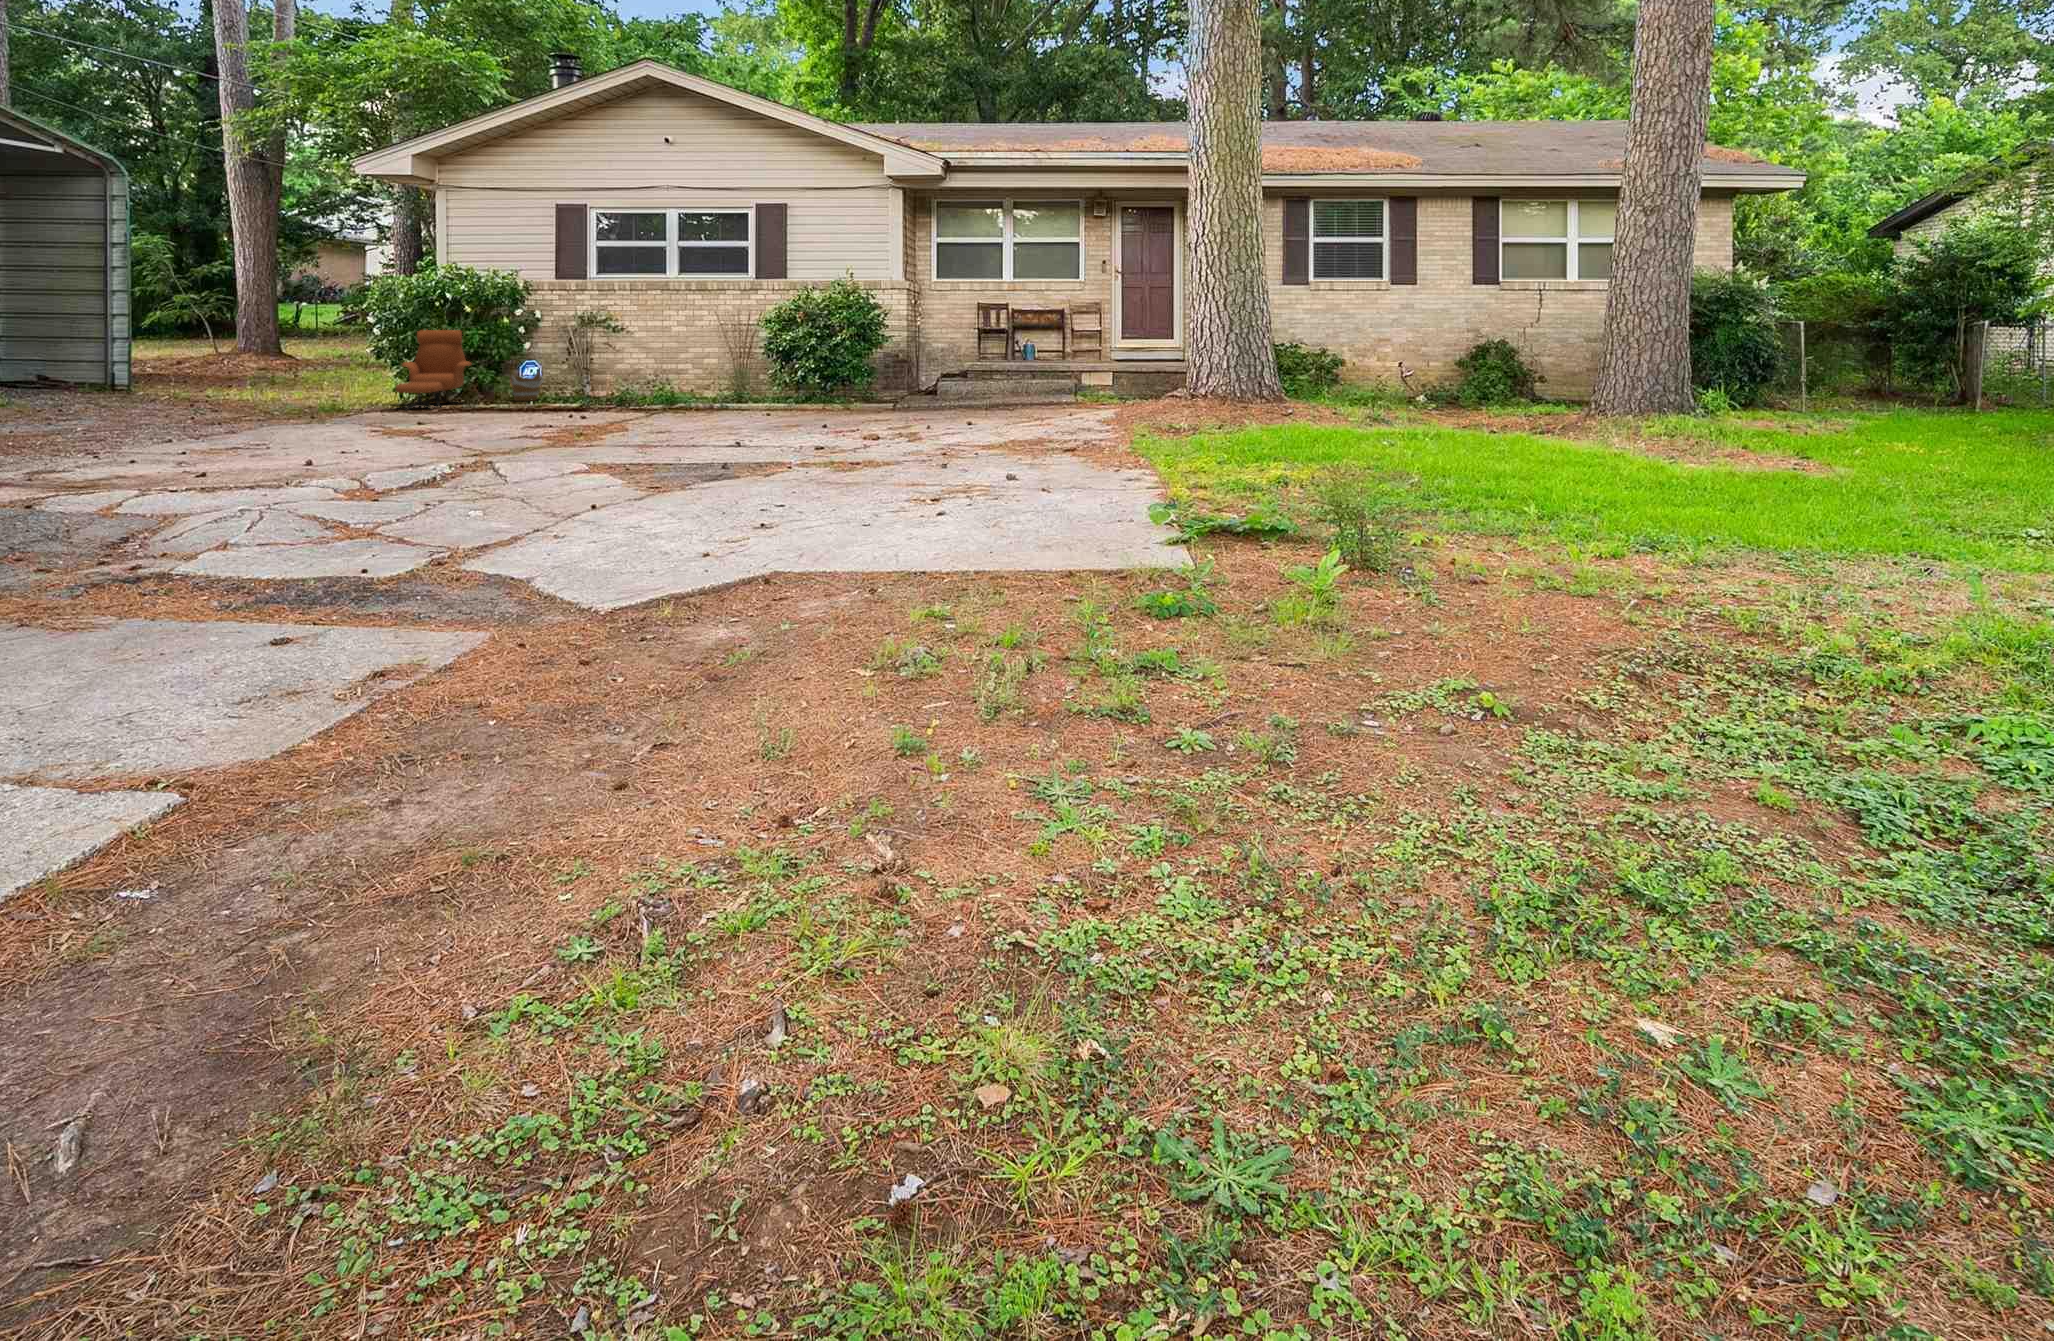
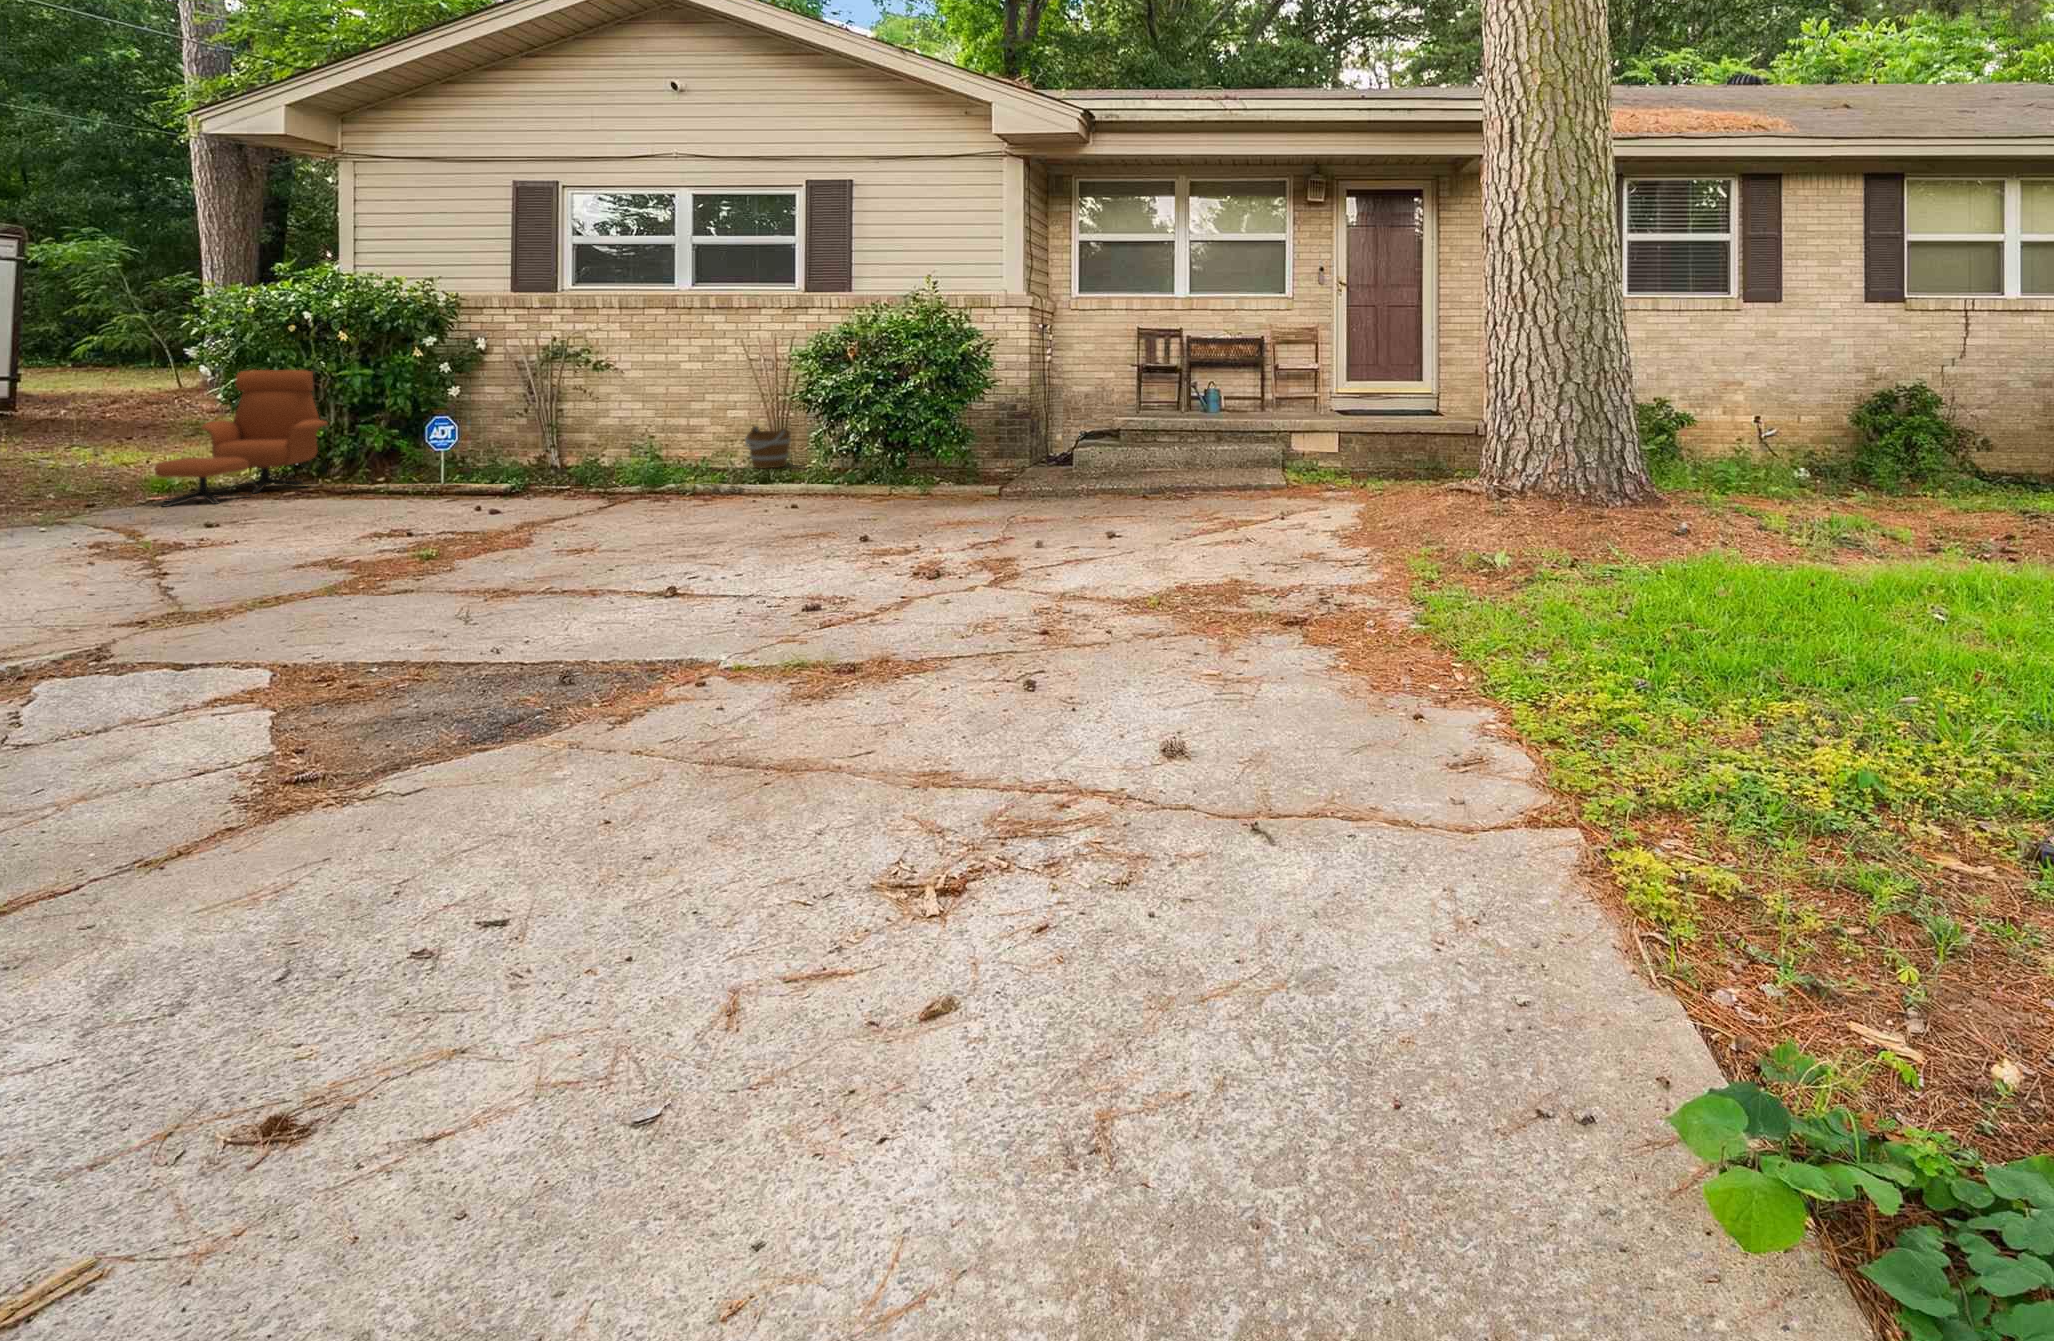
bucket: present [510,372,543,401] -> present [745,426,791,468]

